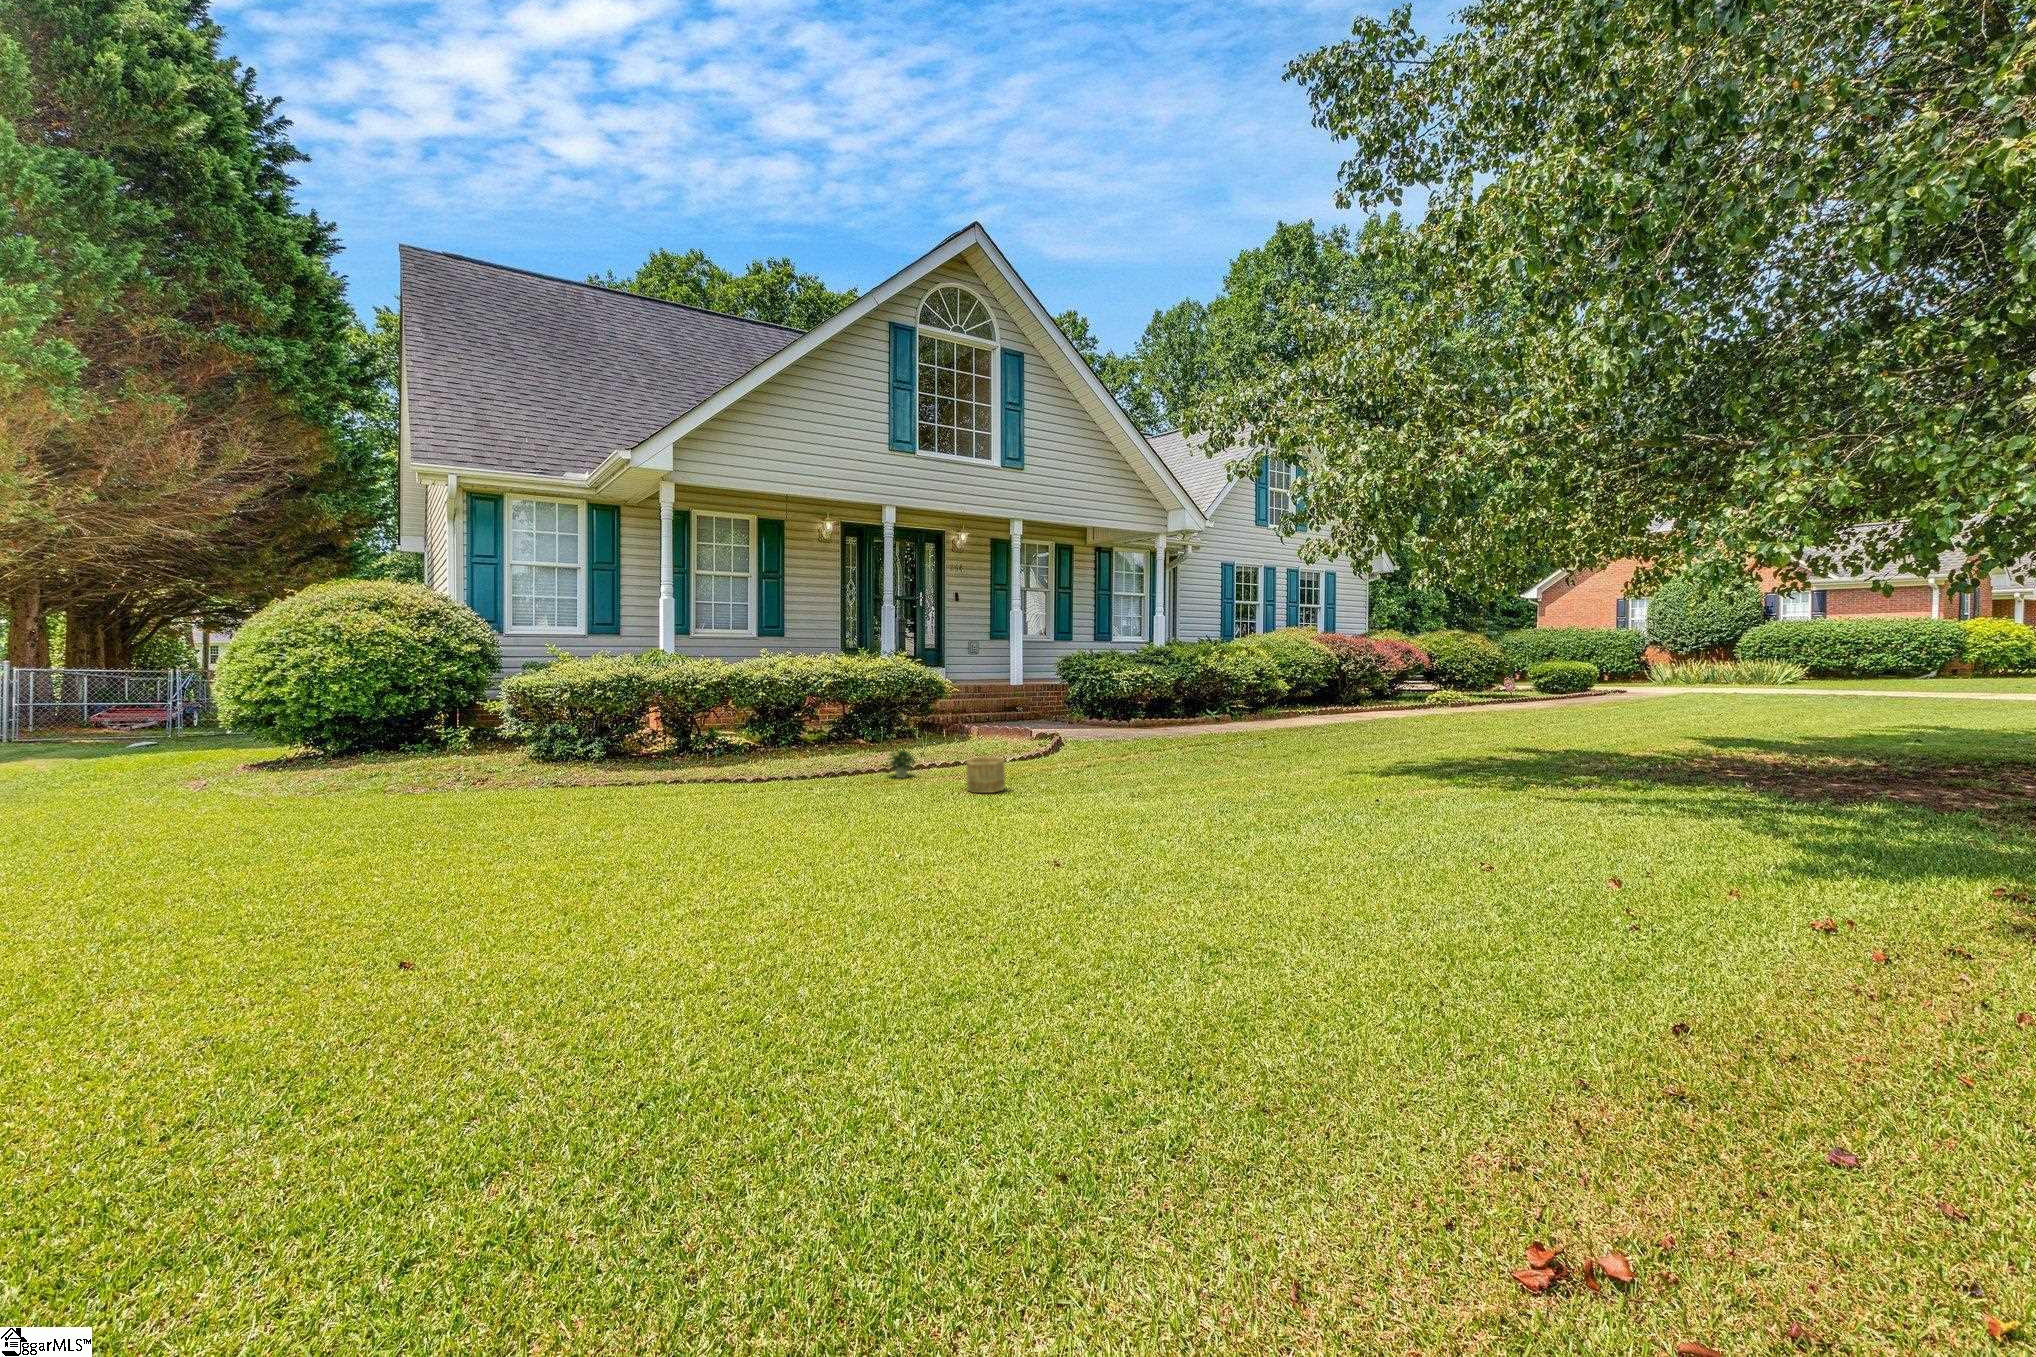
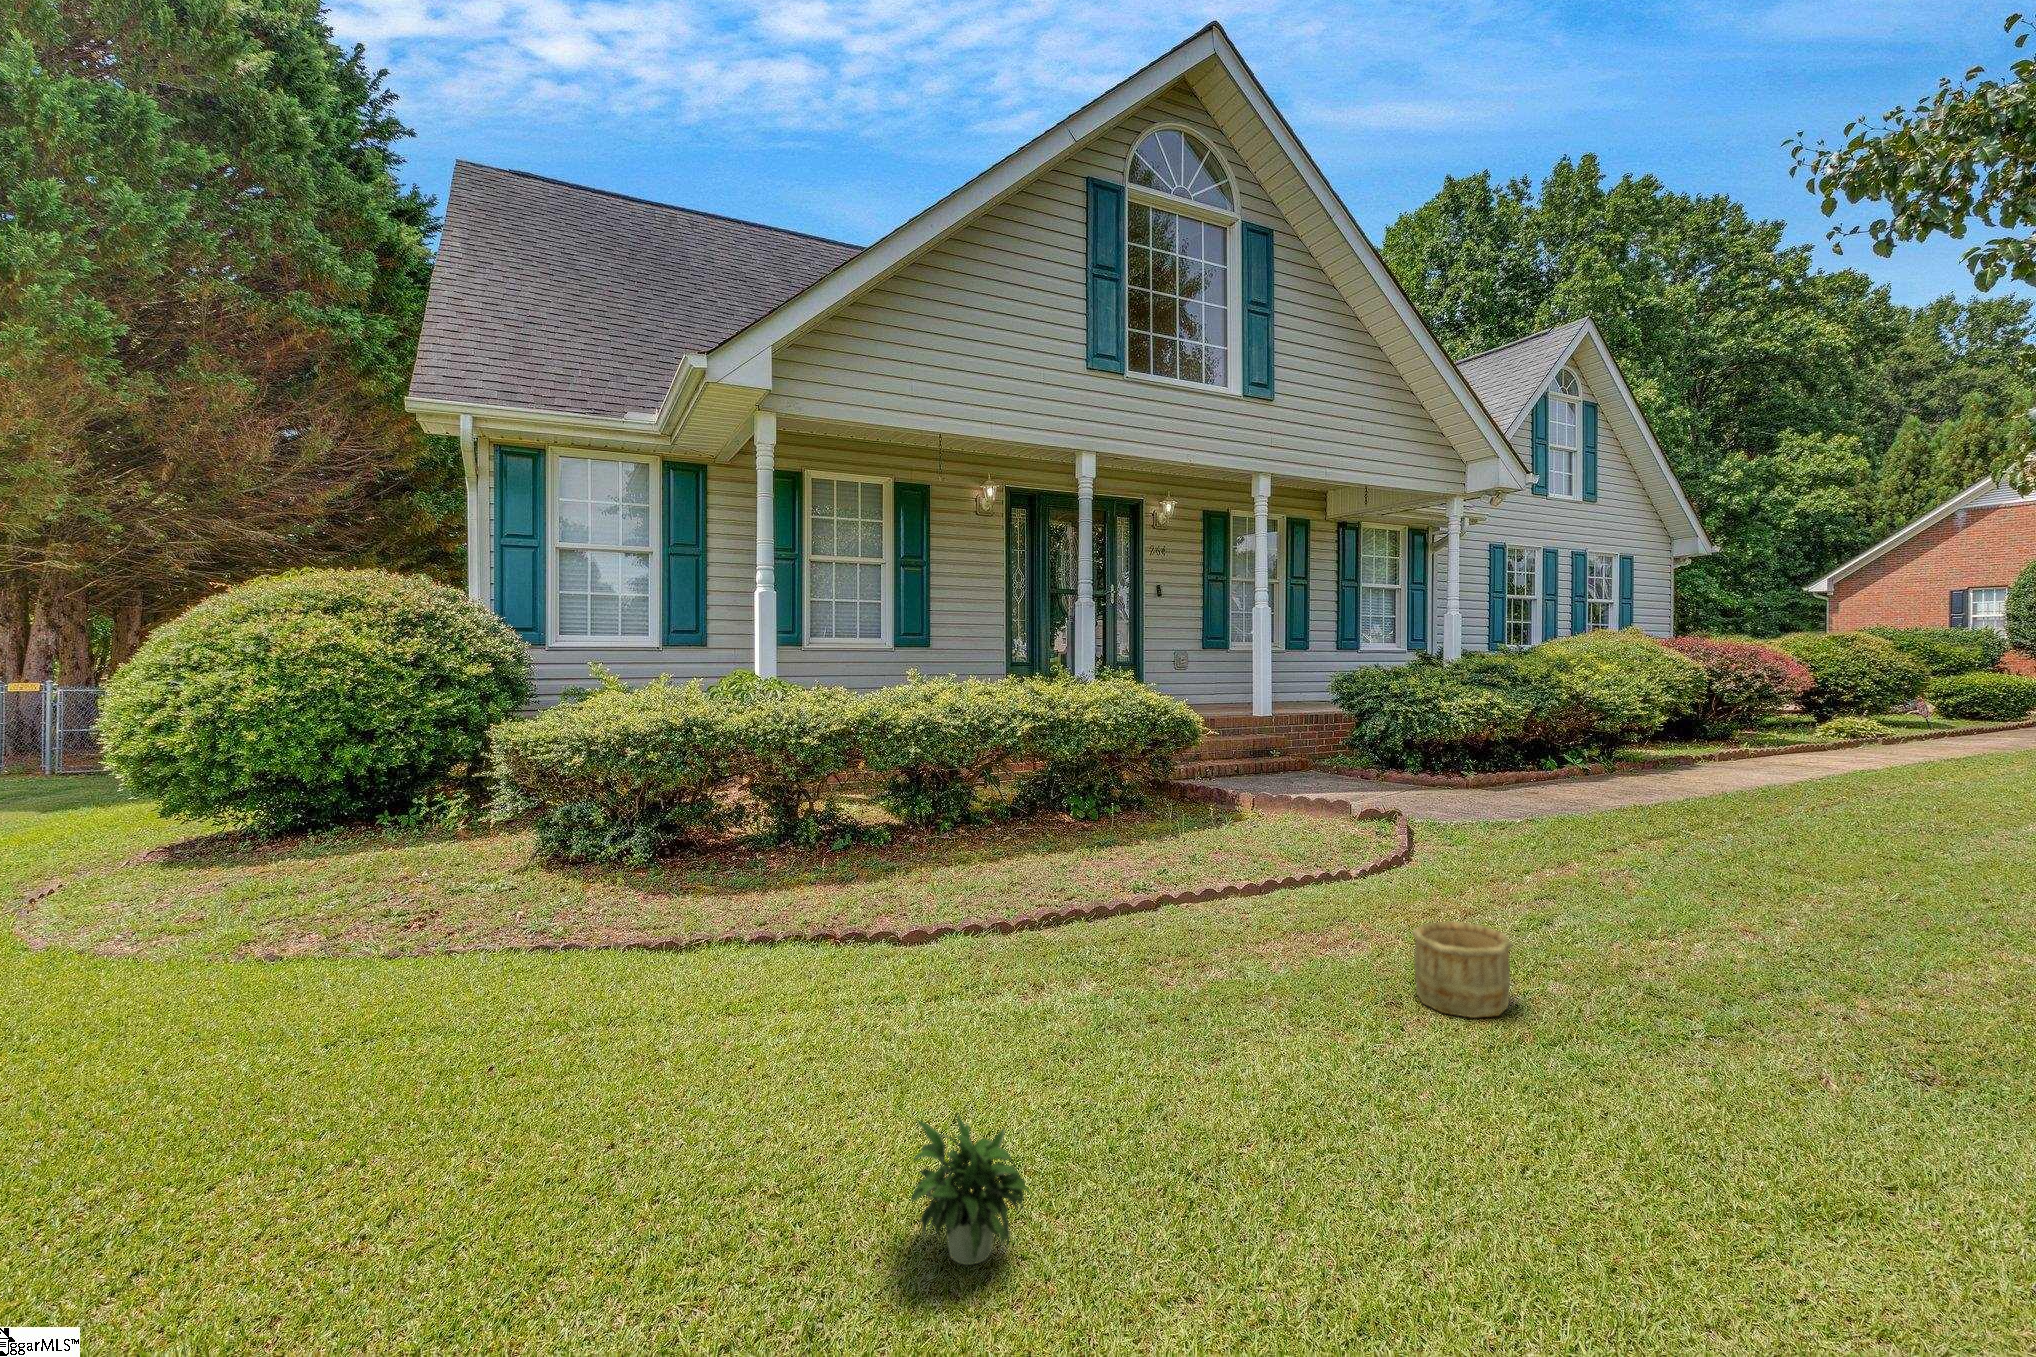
potted plant: present [889,749,915,778] -> present [911,1115,1029,1265]

